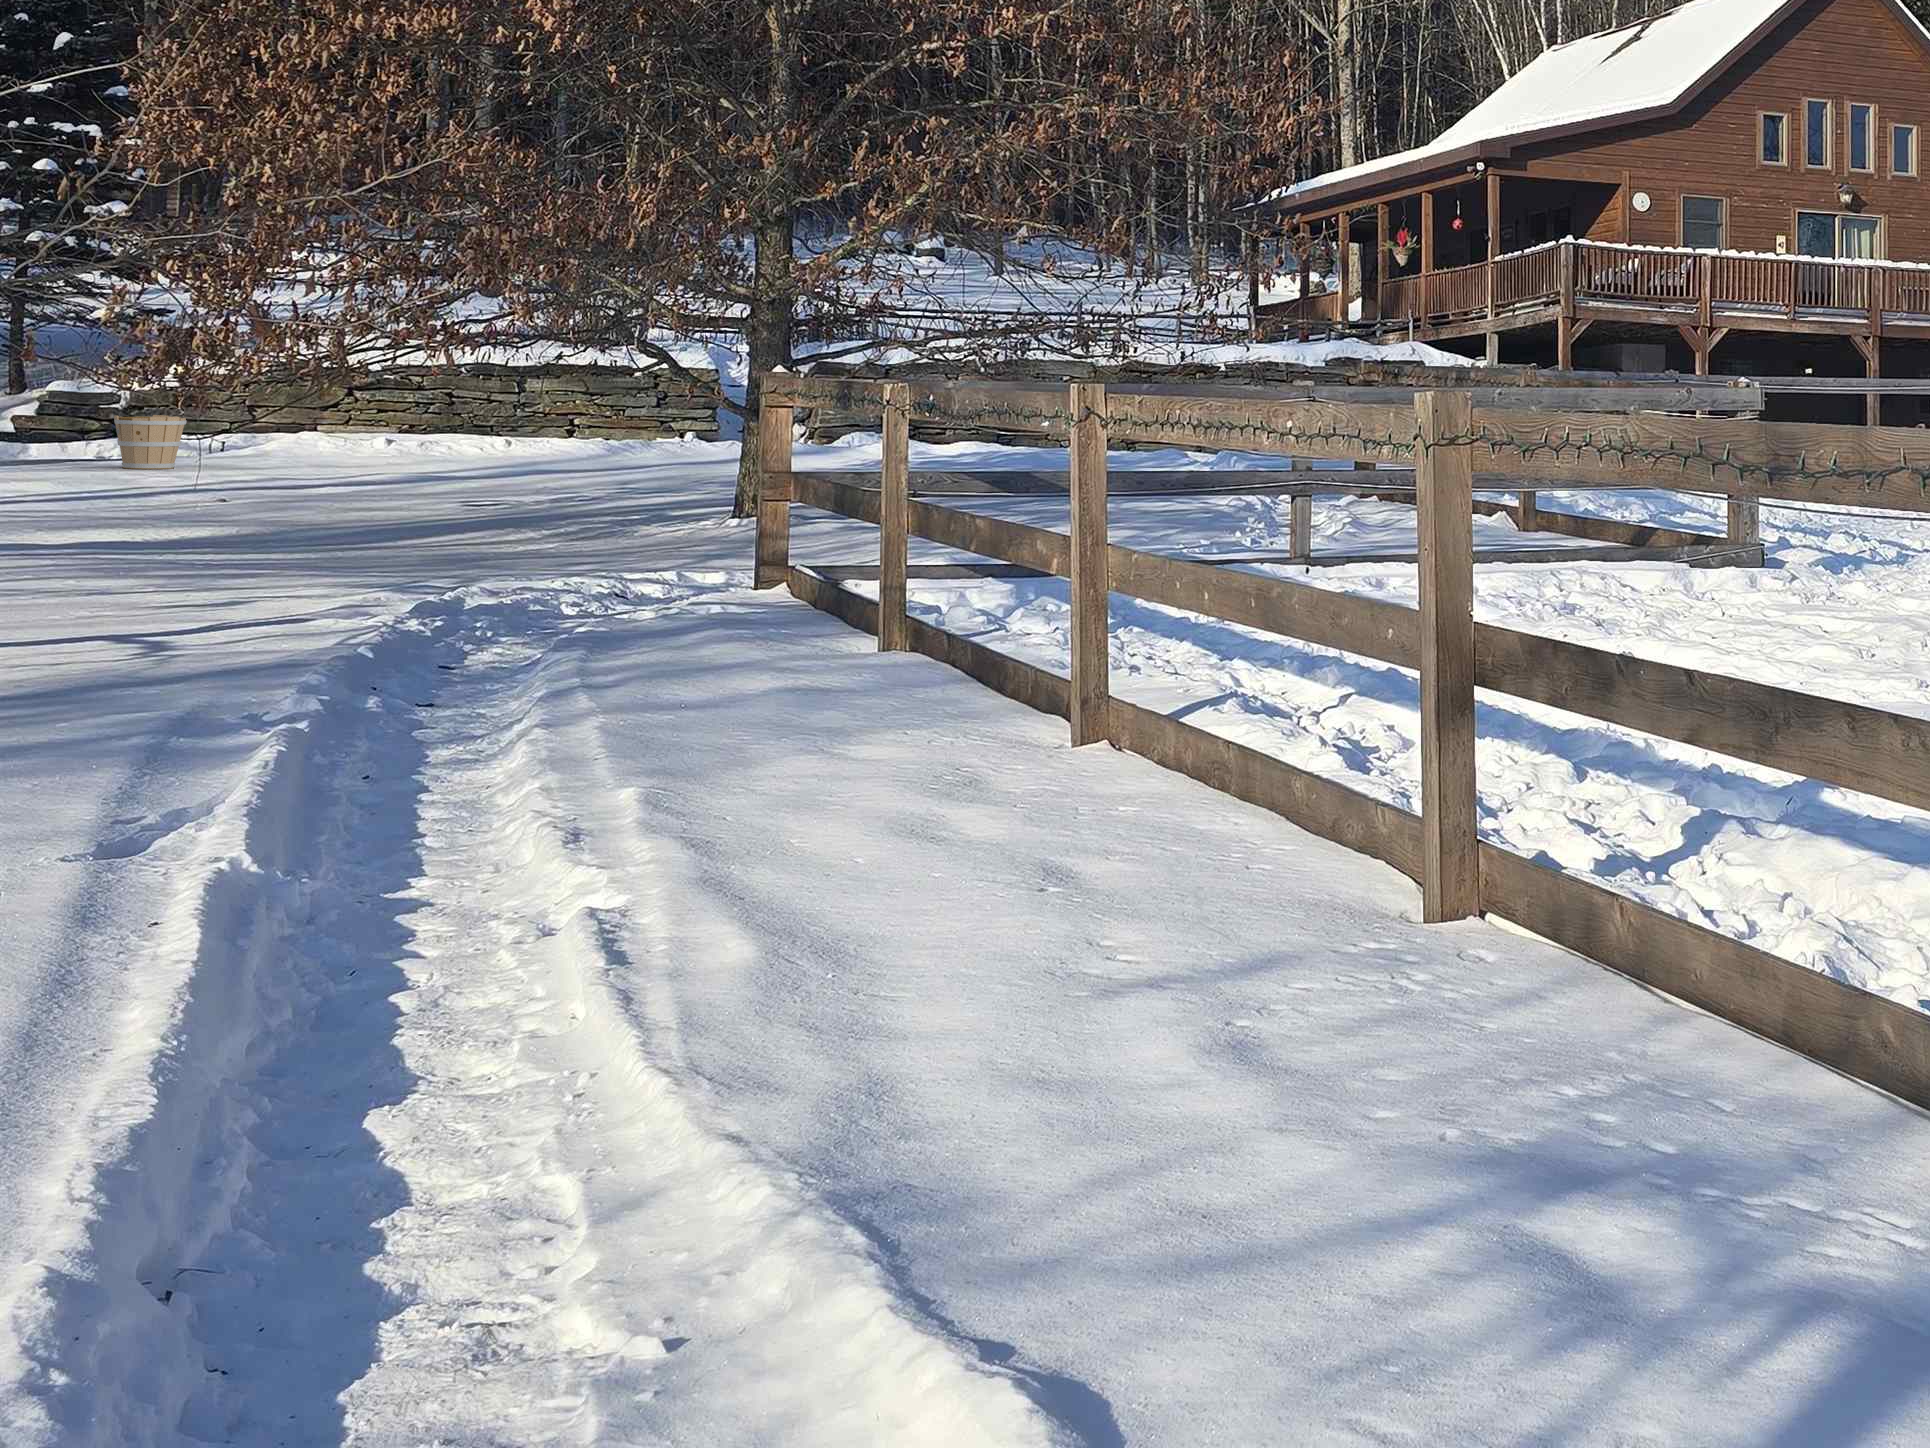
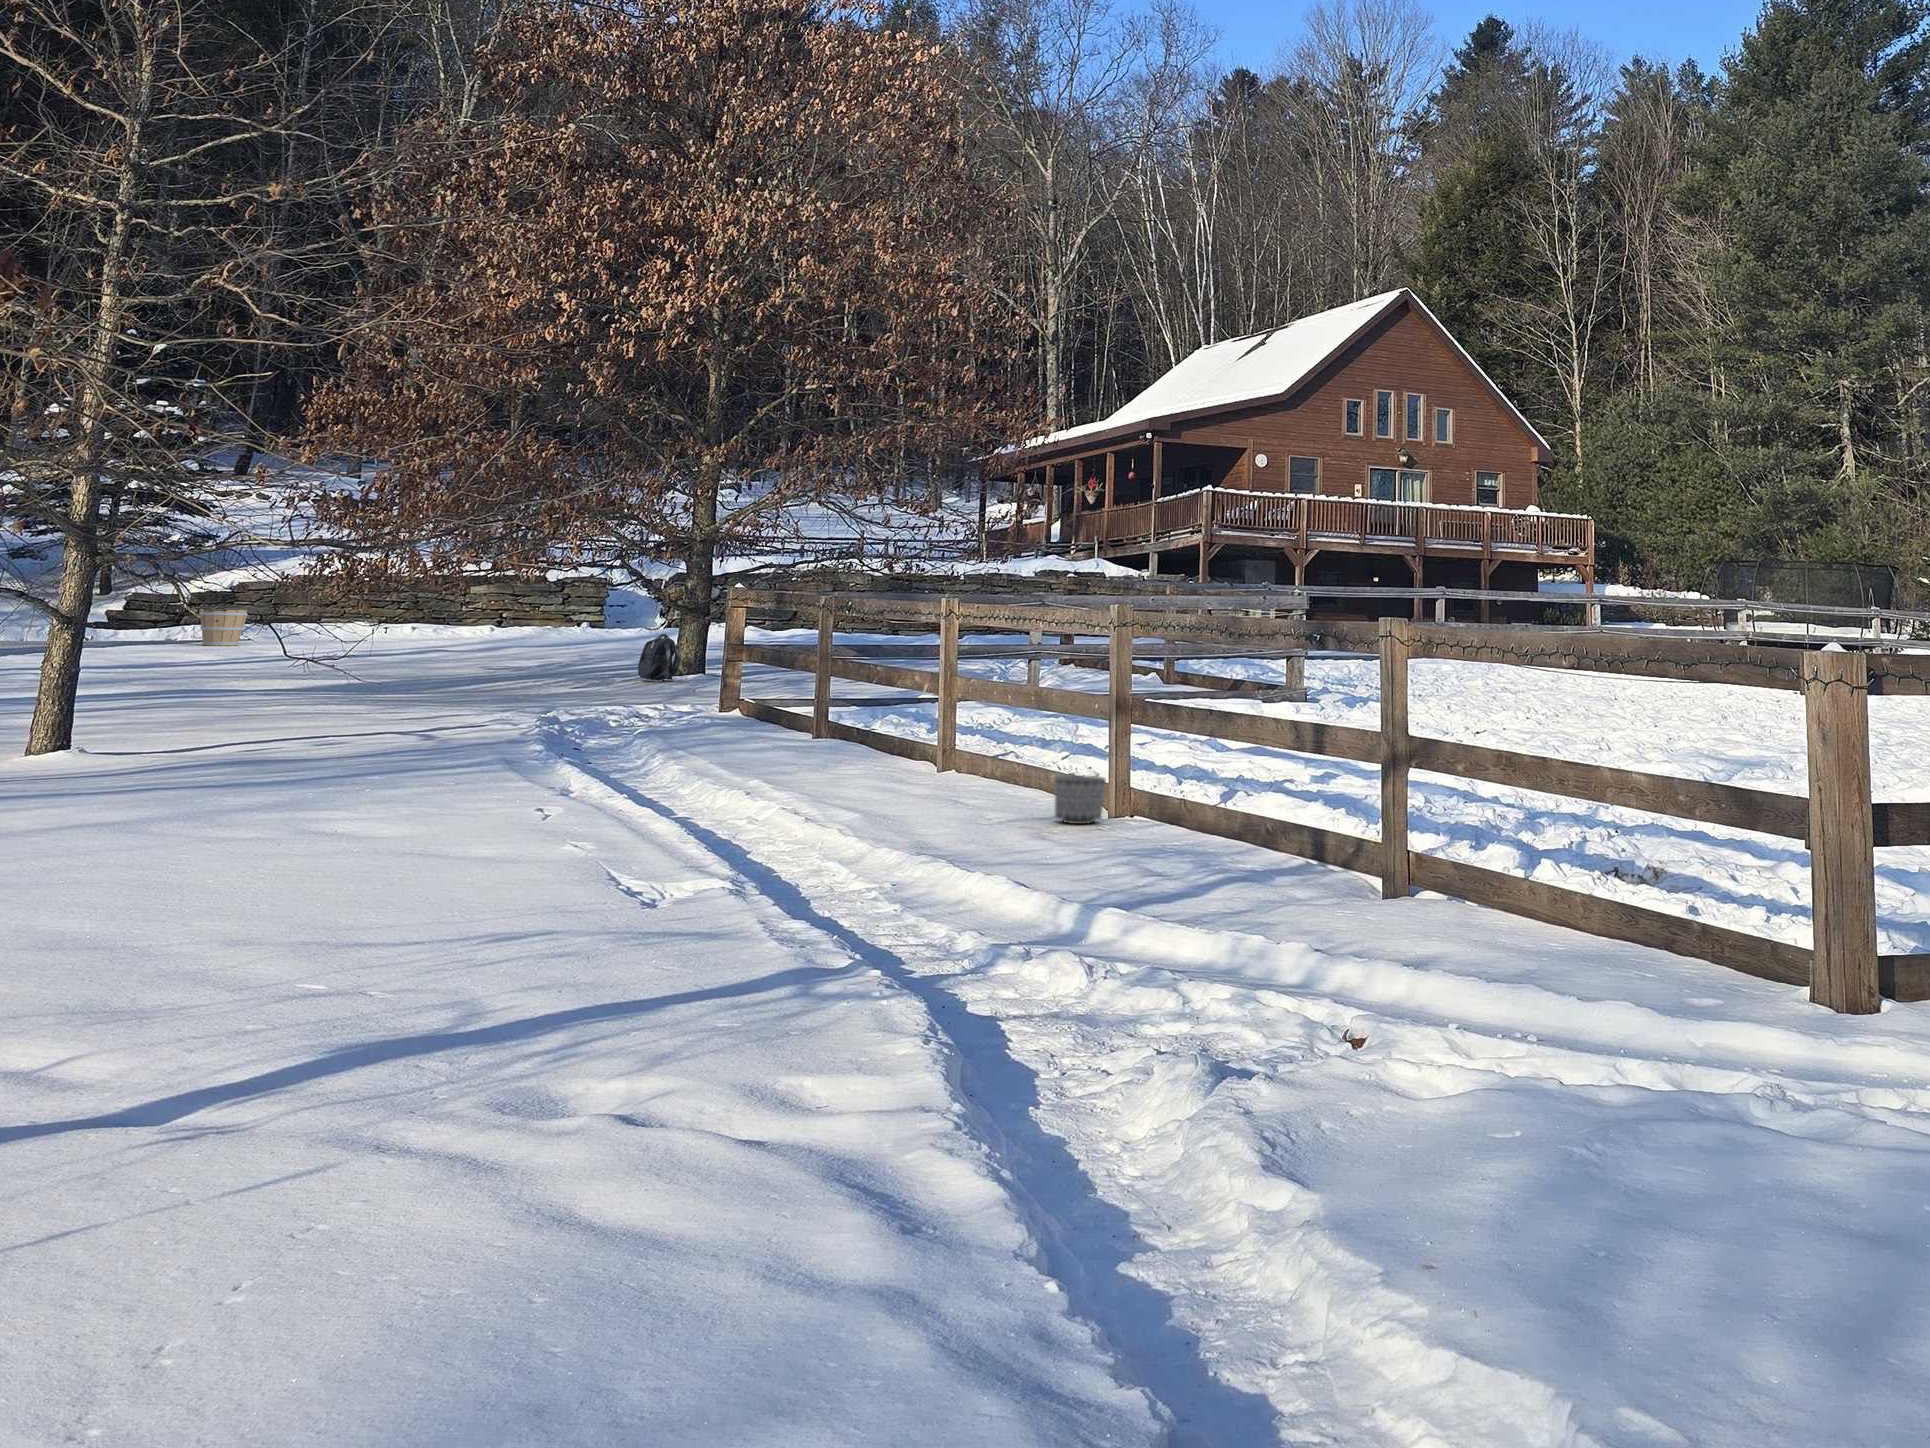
backpack: none [686,452,753,528] -> present [638,634,681,682]
planter: none [1296,873,1444,1026] -> present [1055,775,1106,824]

